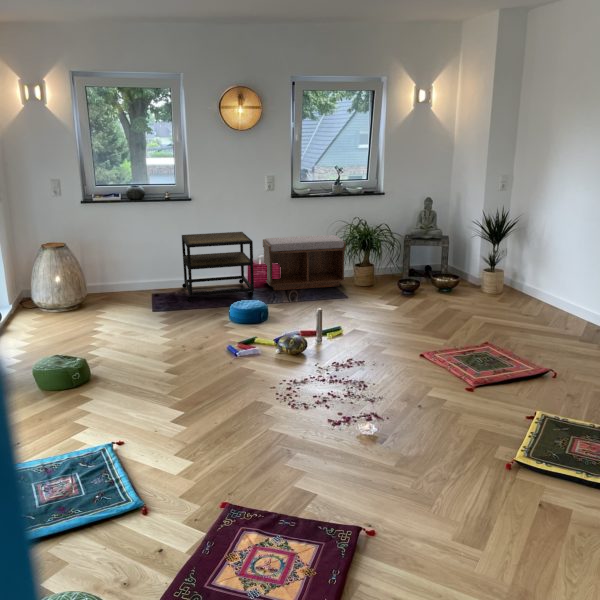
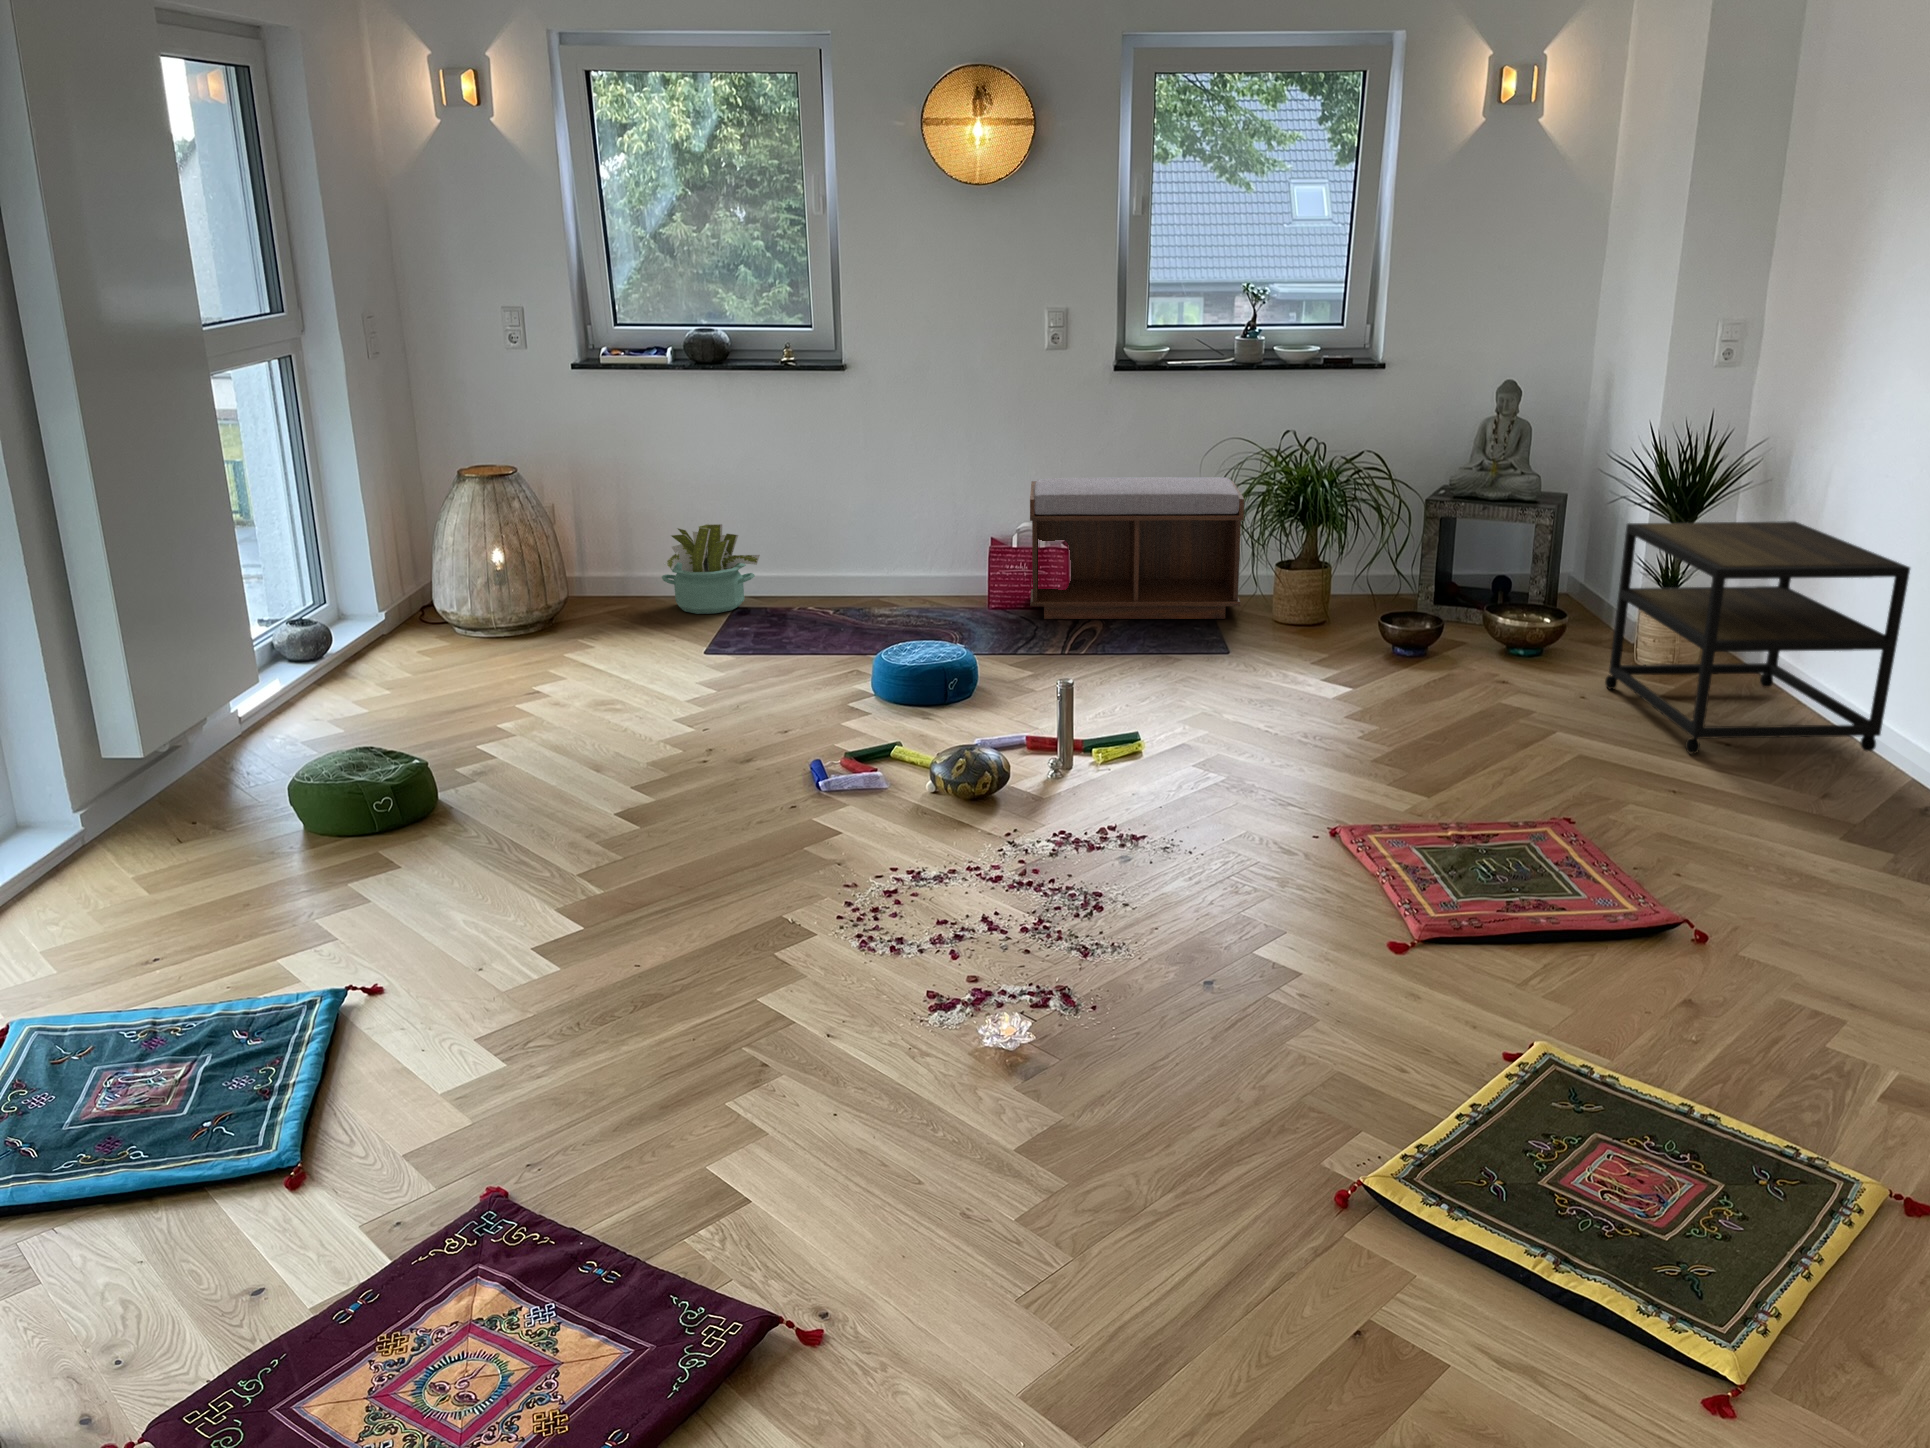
side table: present [182,232,254,302] -> present [1605,521,1910,753]
decorative plant: none [121,261,161,297] -> present [662,524,760,614]

